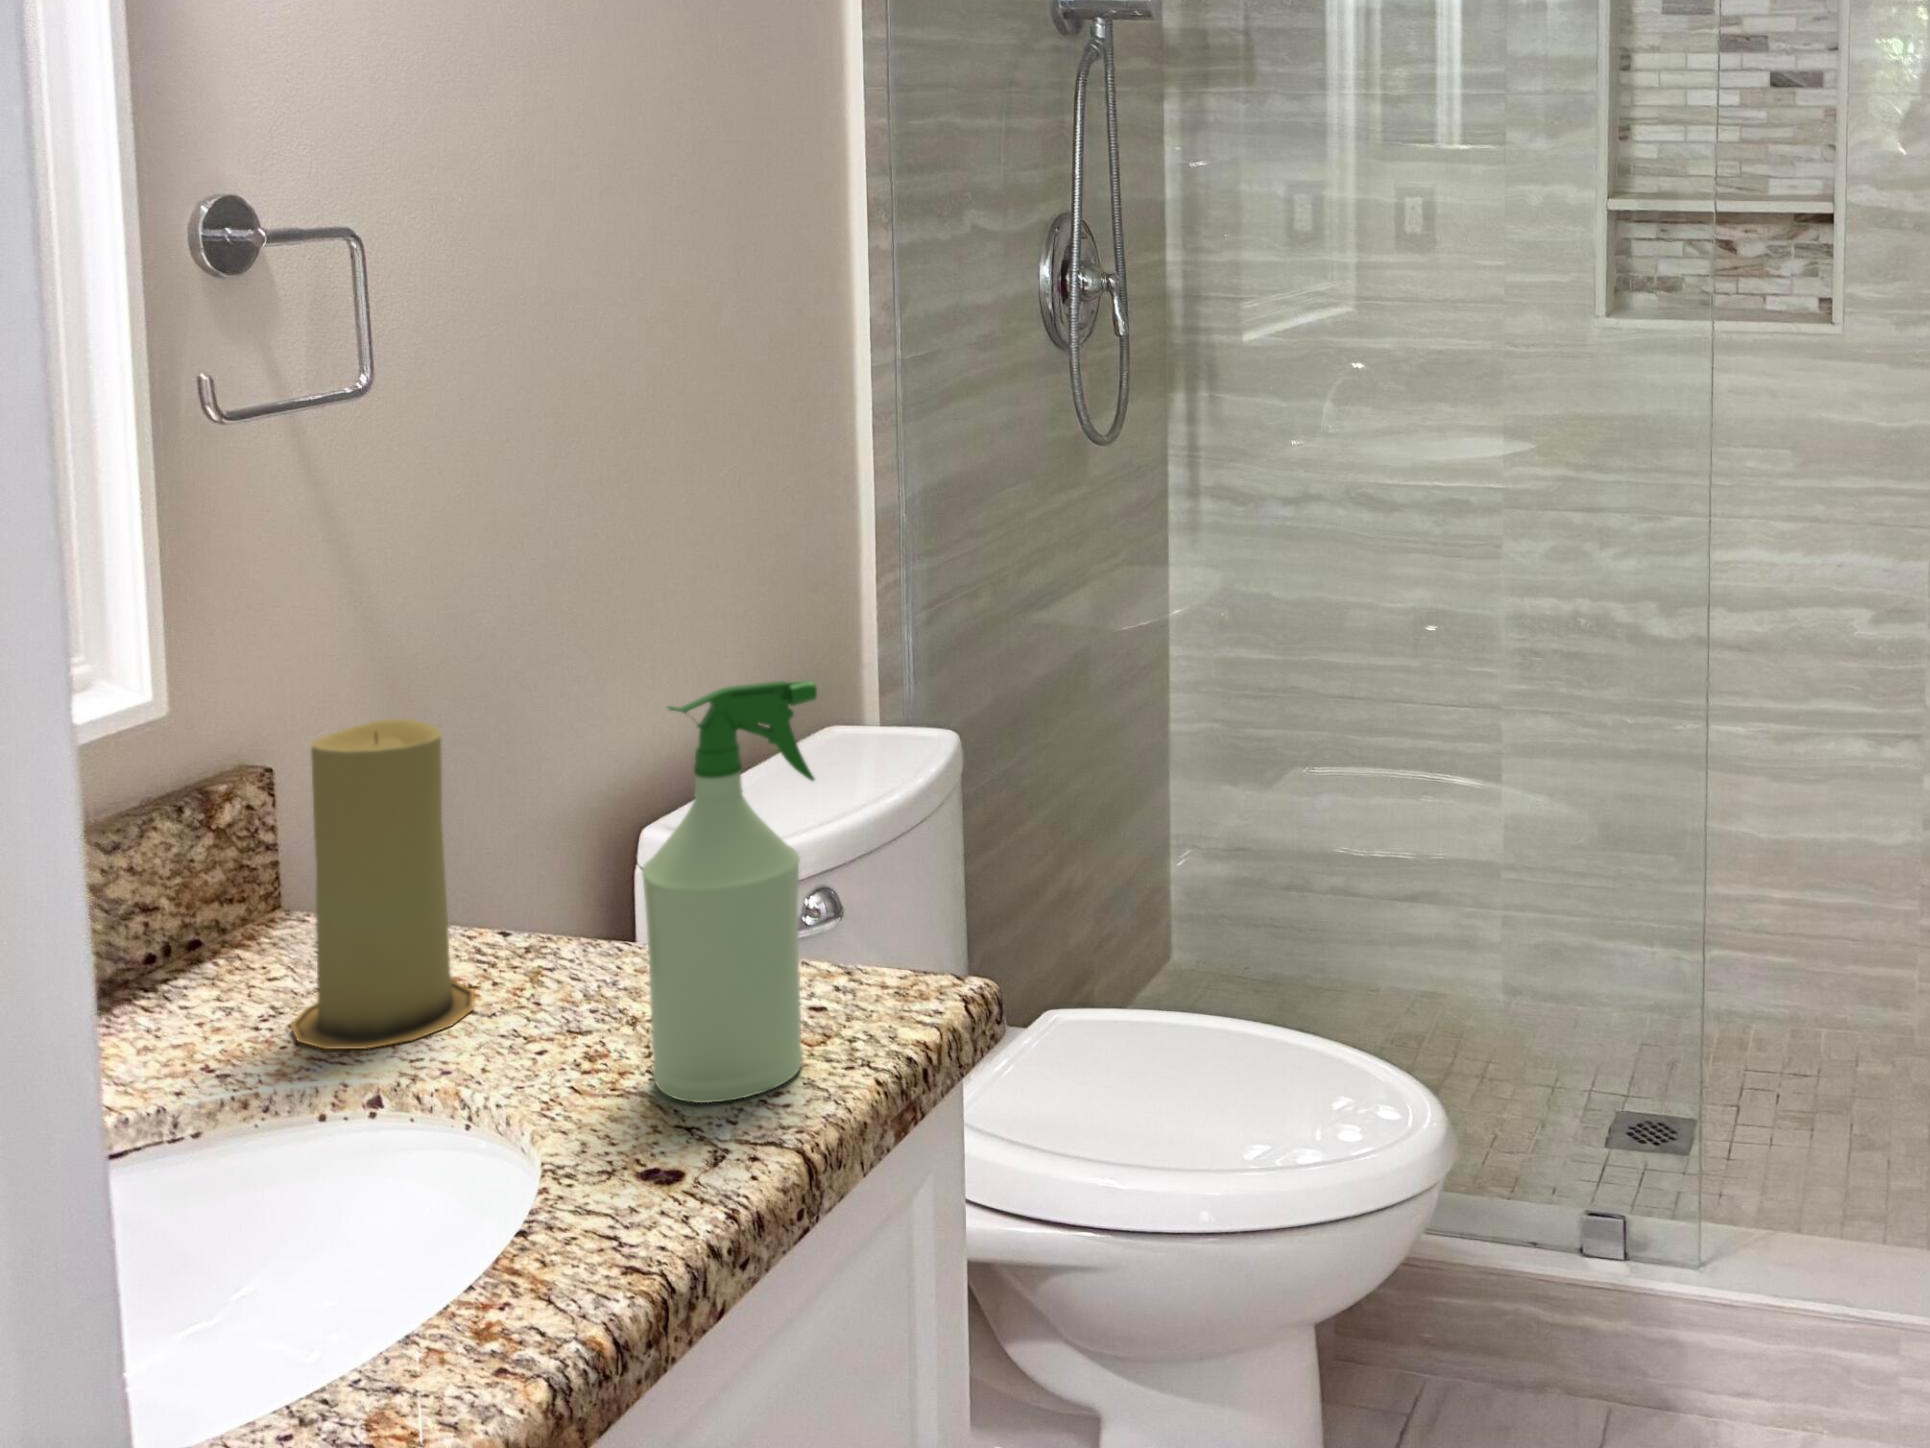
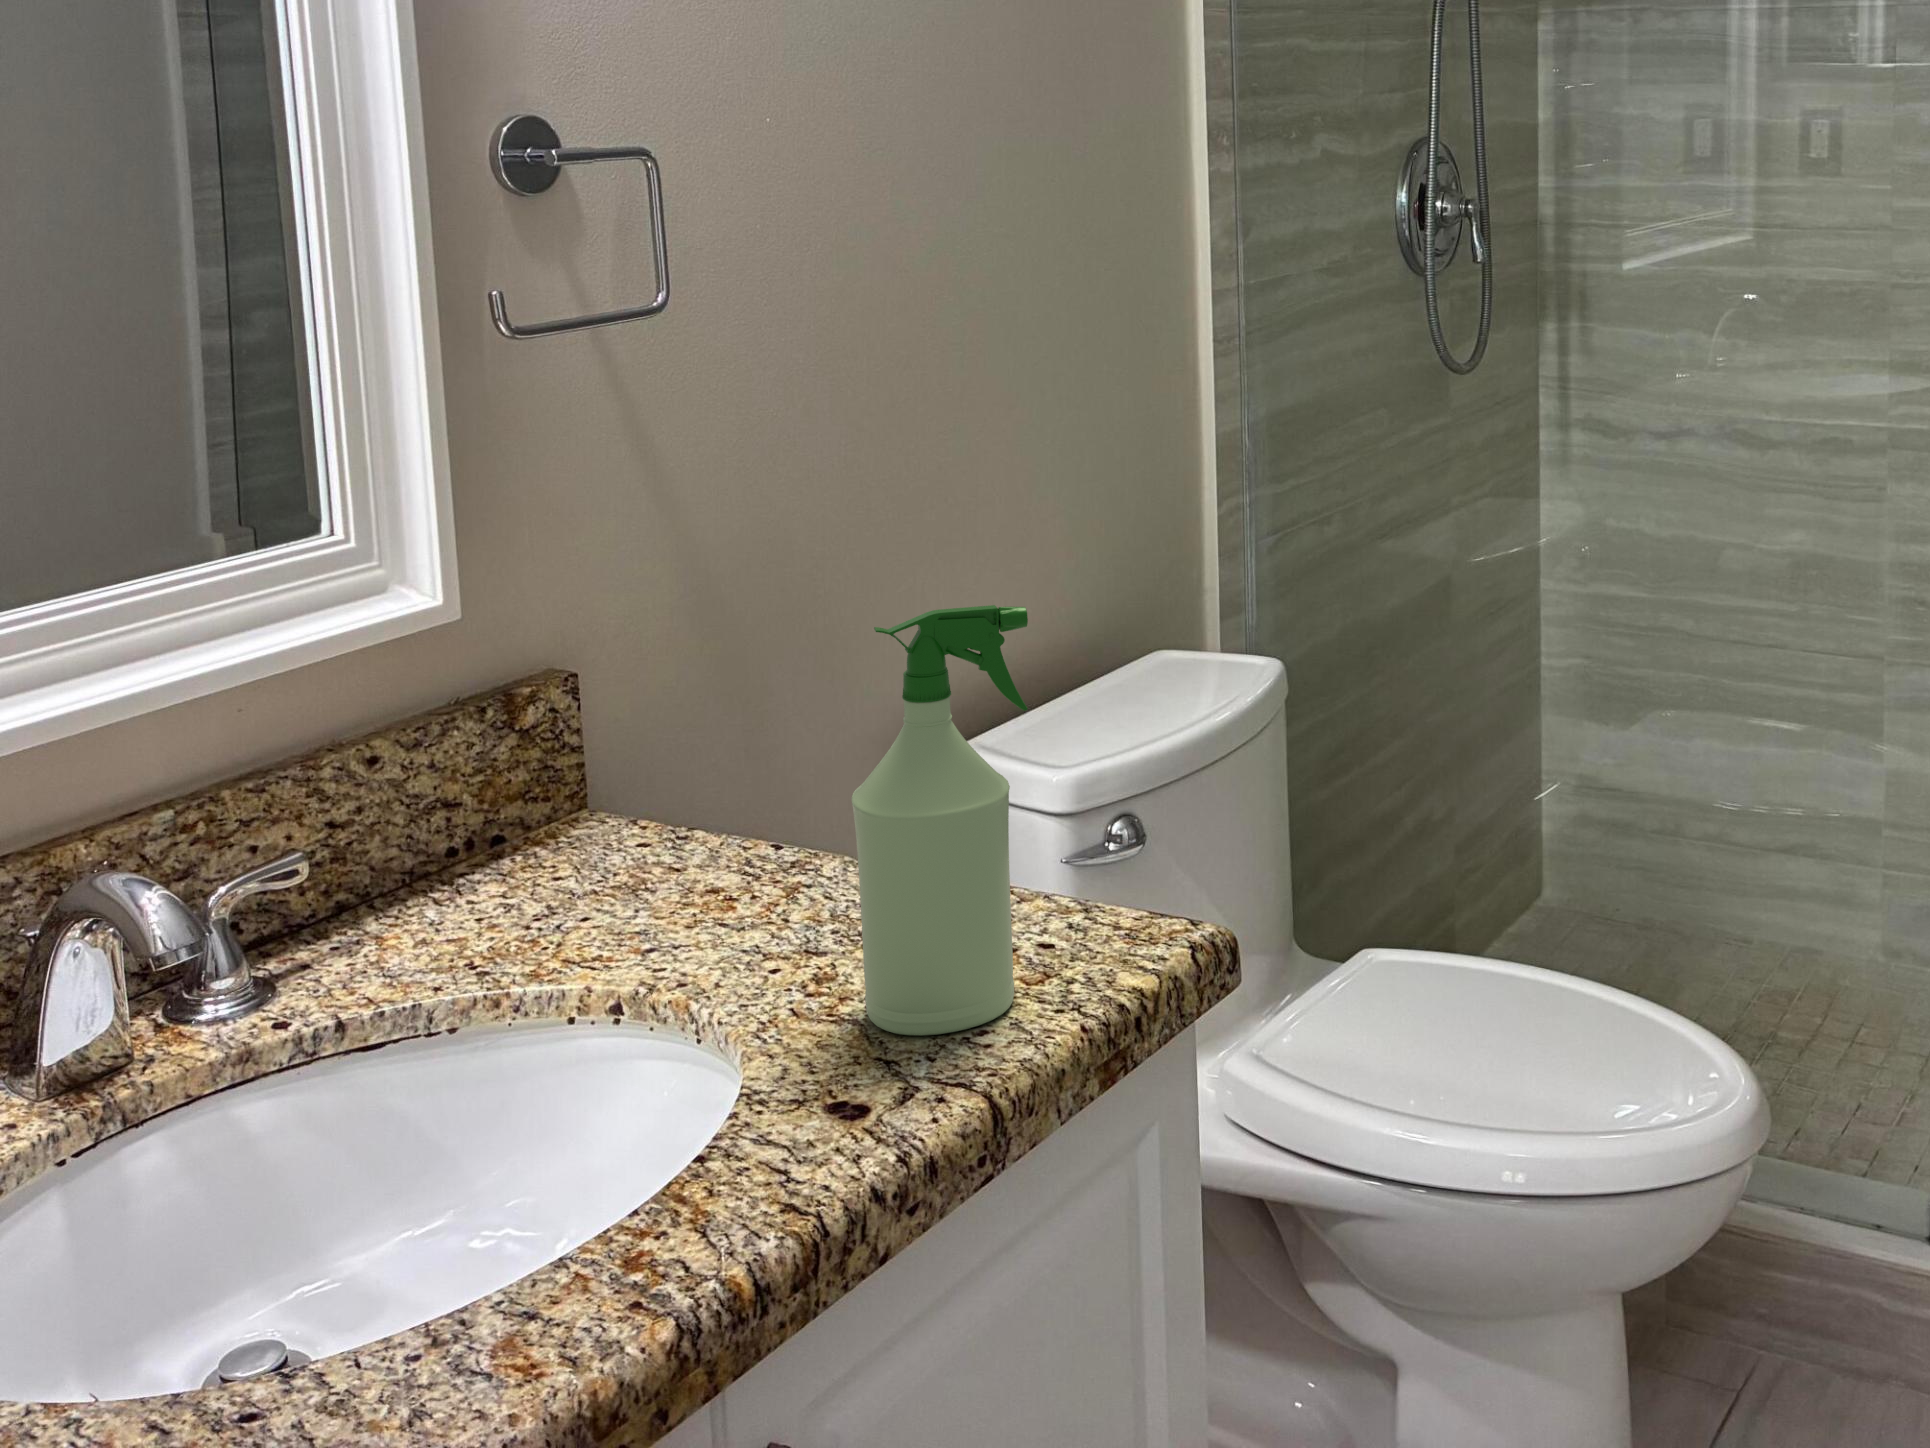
candle: present [291,719,475,1049] -> none [556,631,731,955]

